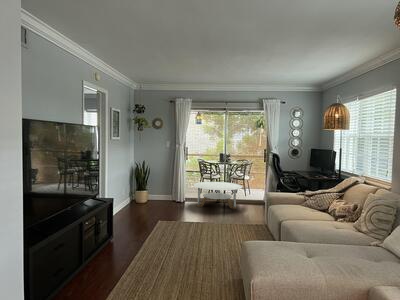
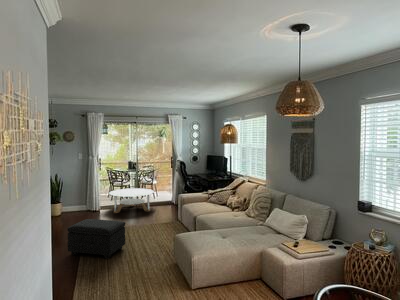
footstool: none [126,208,189,258] -> present [67,219,125,258]

